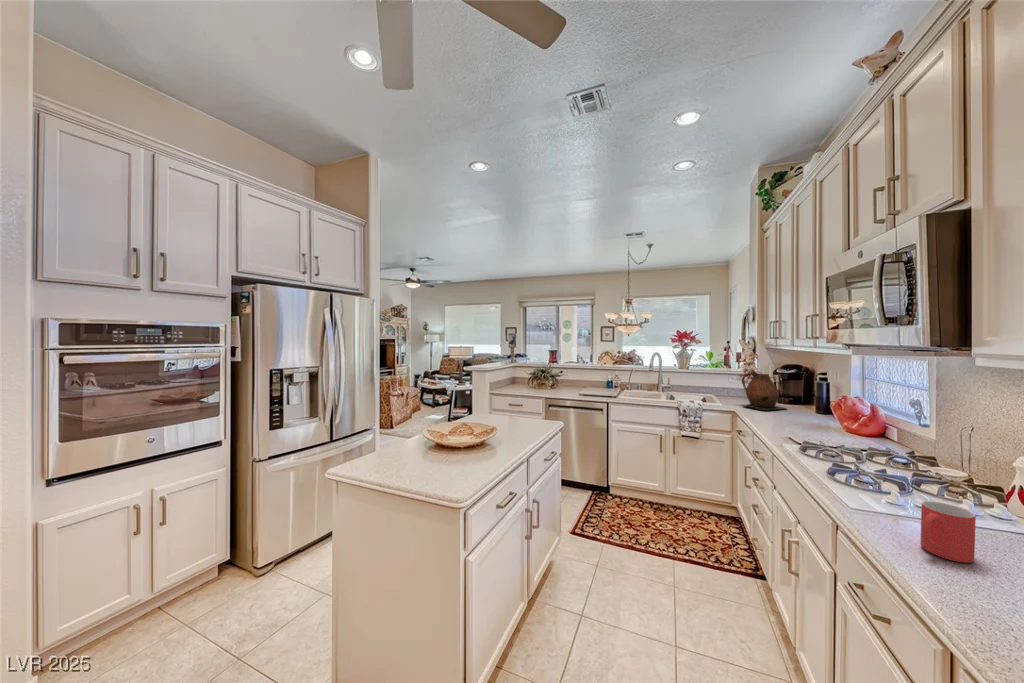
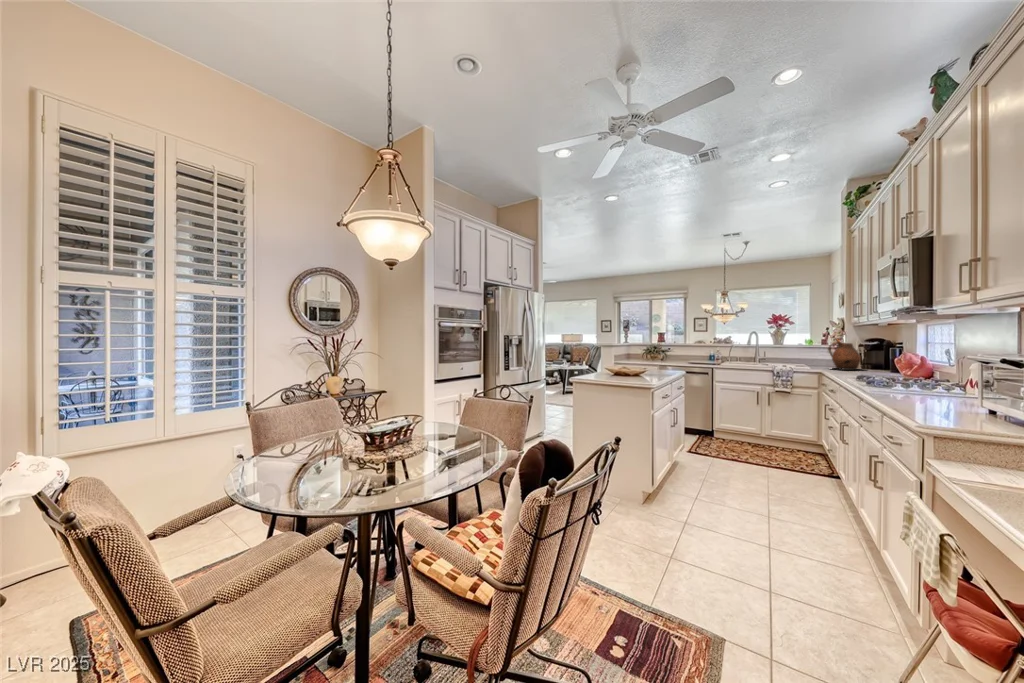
mug: present [921,501,976,563] -> none [907,383,937,407]

